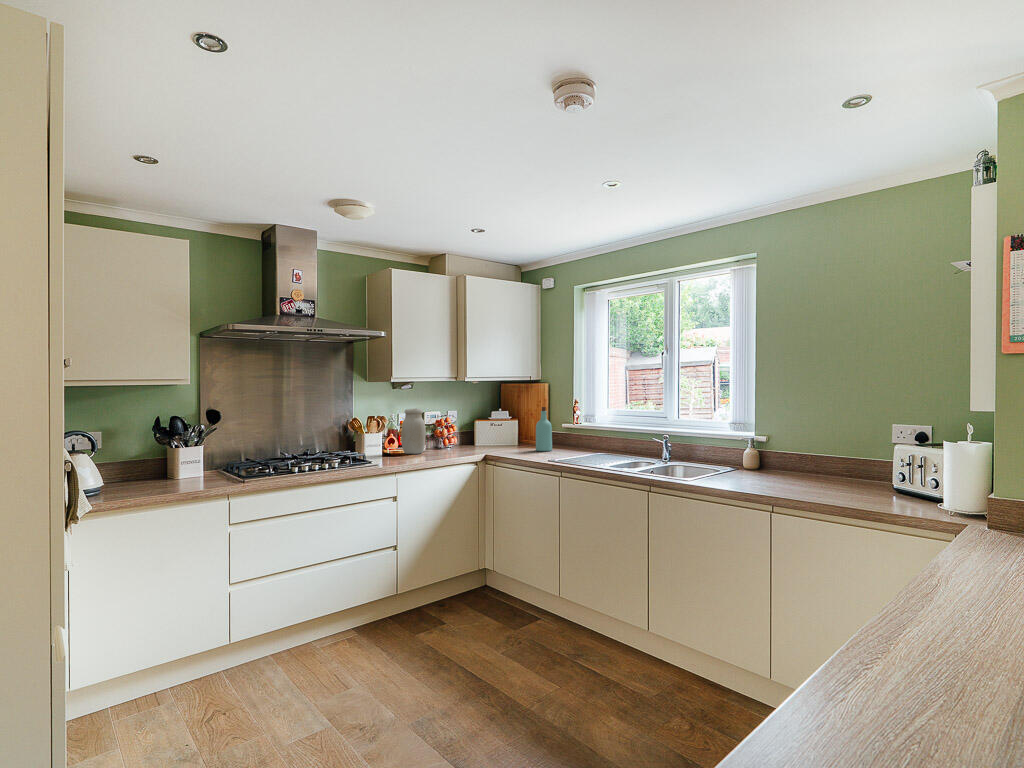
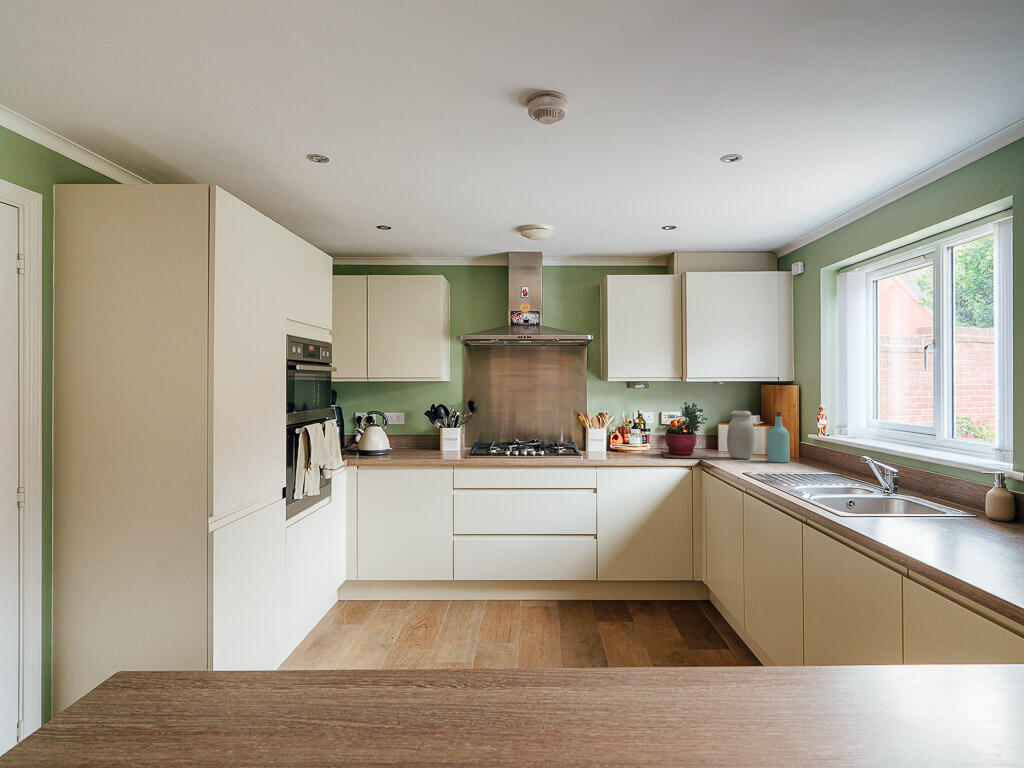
succulent plant: none [437,401,492,455] -> present [660,402,711,459]
jar: present [401,409,426,454] -> present [727,411,754,459]

